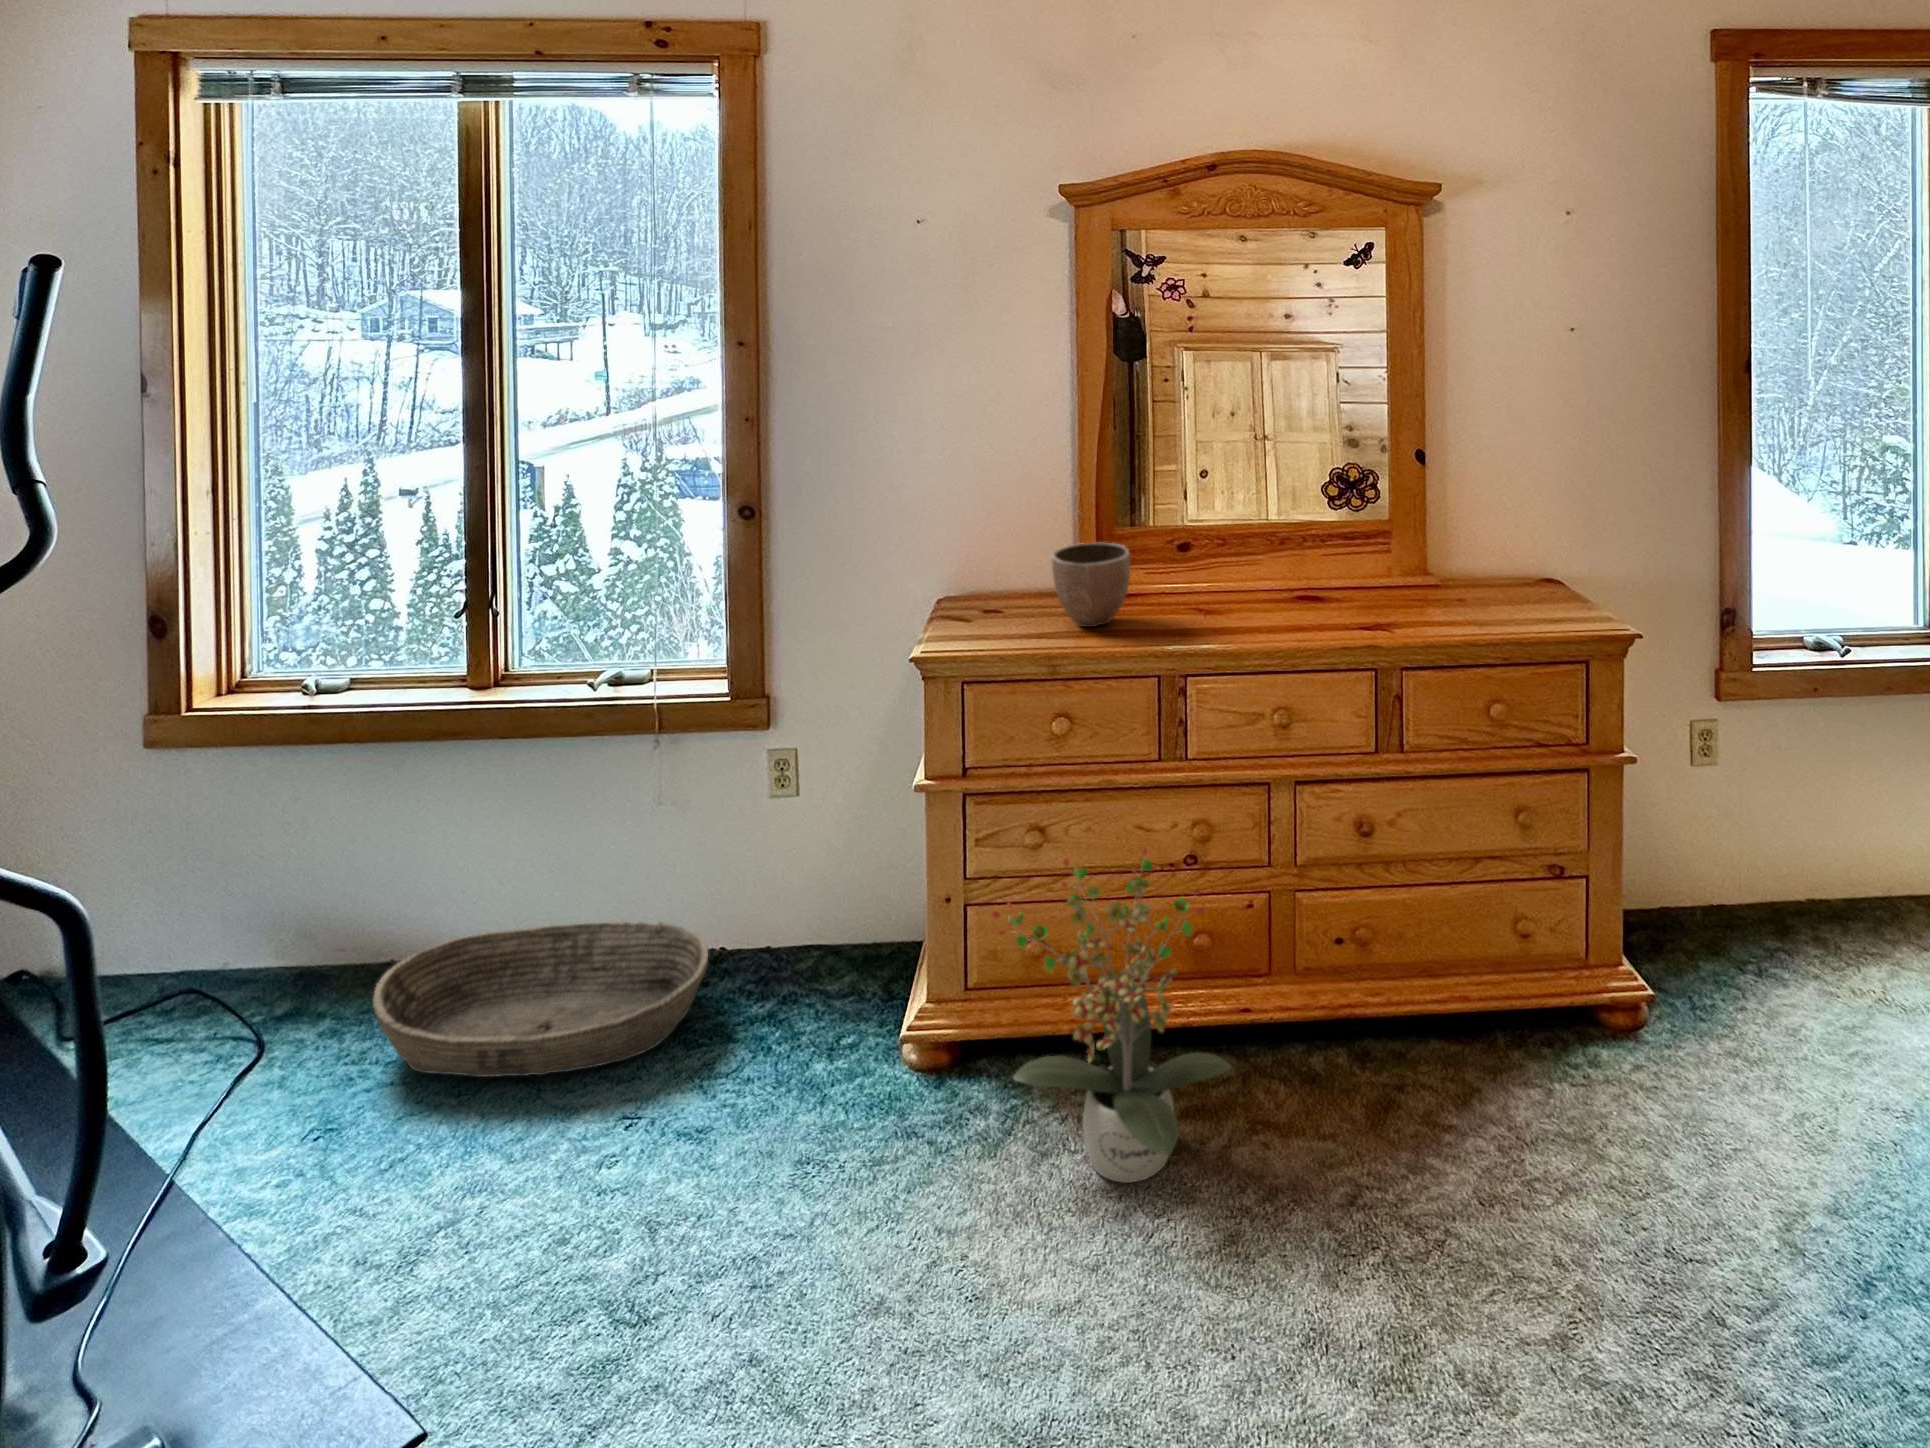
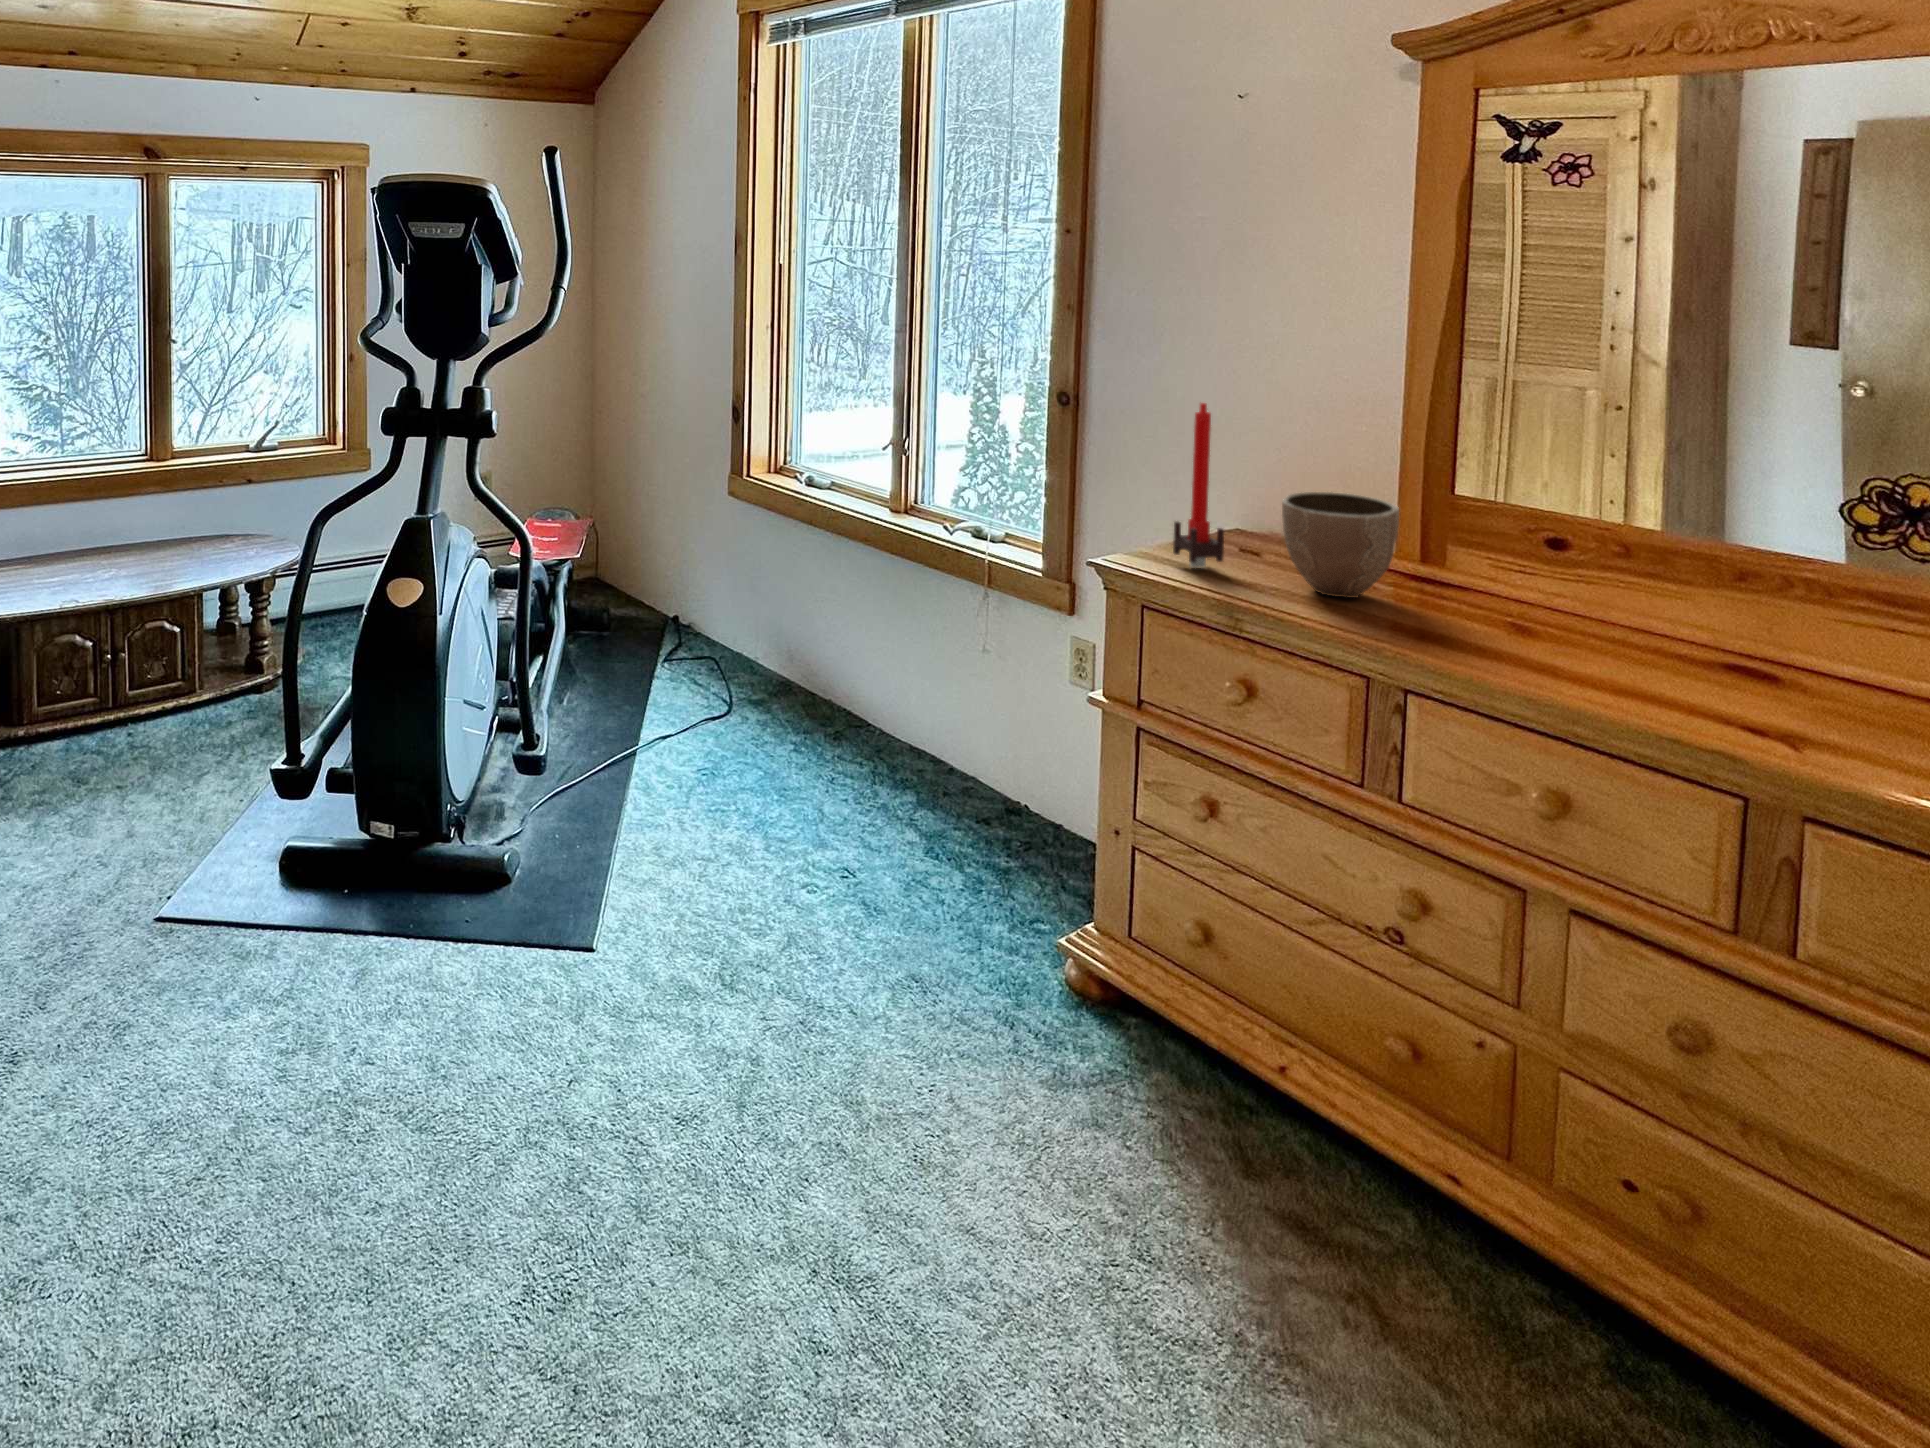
candle: none [971,494,1011,639] -> present [1173,403,1224,568]
potted plant: present [992,848,1231,1183] -> none [1059,831,1324,1239]
basket: present [373,922,708,1077] -> none [759,686,975,836]

